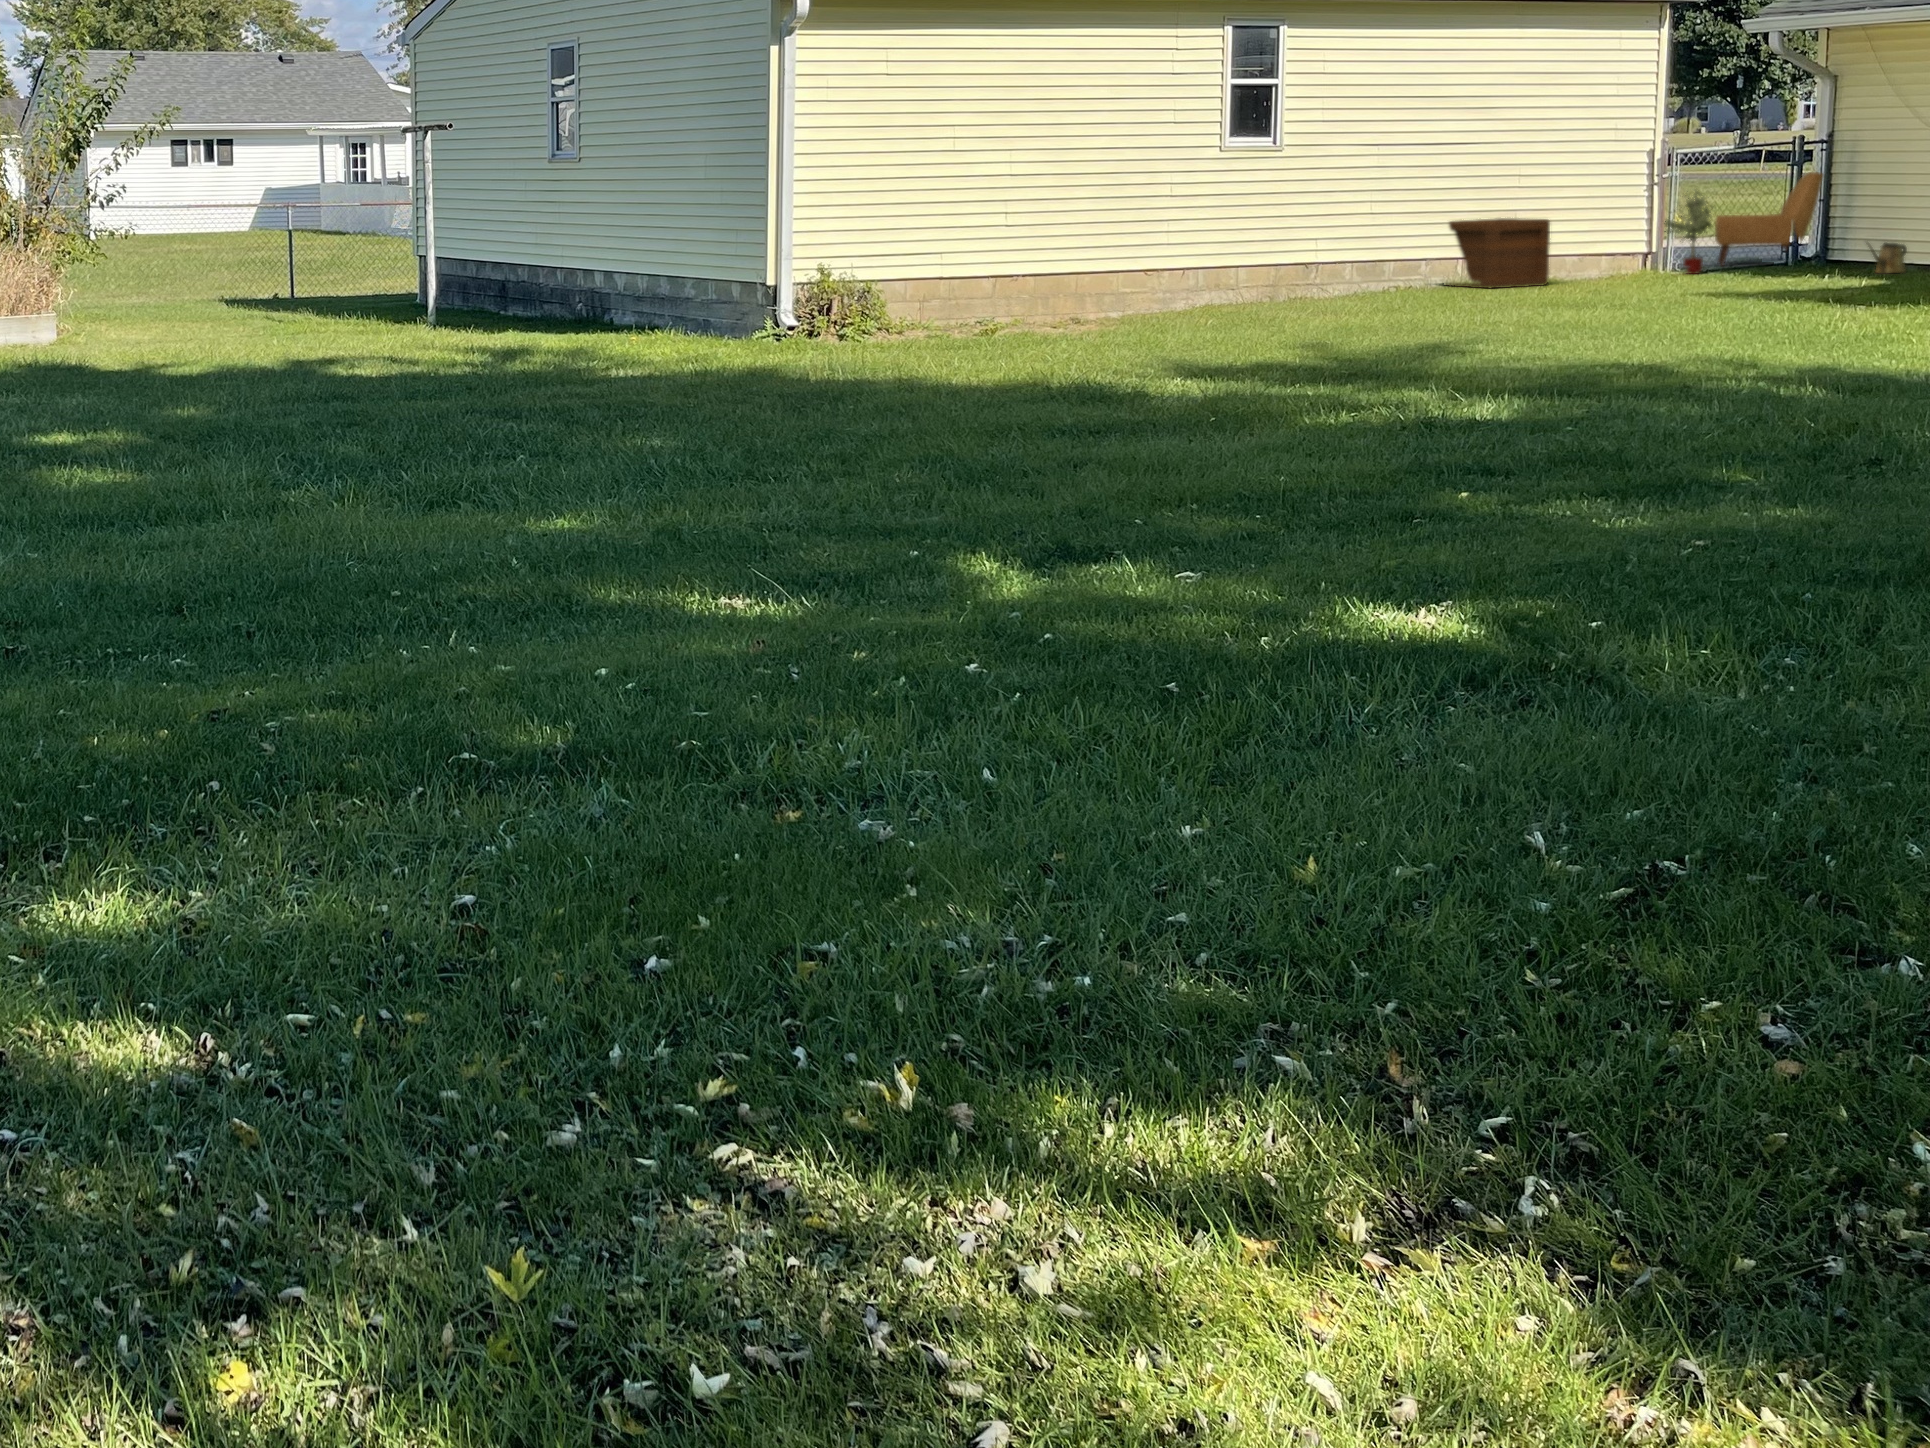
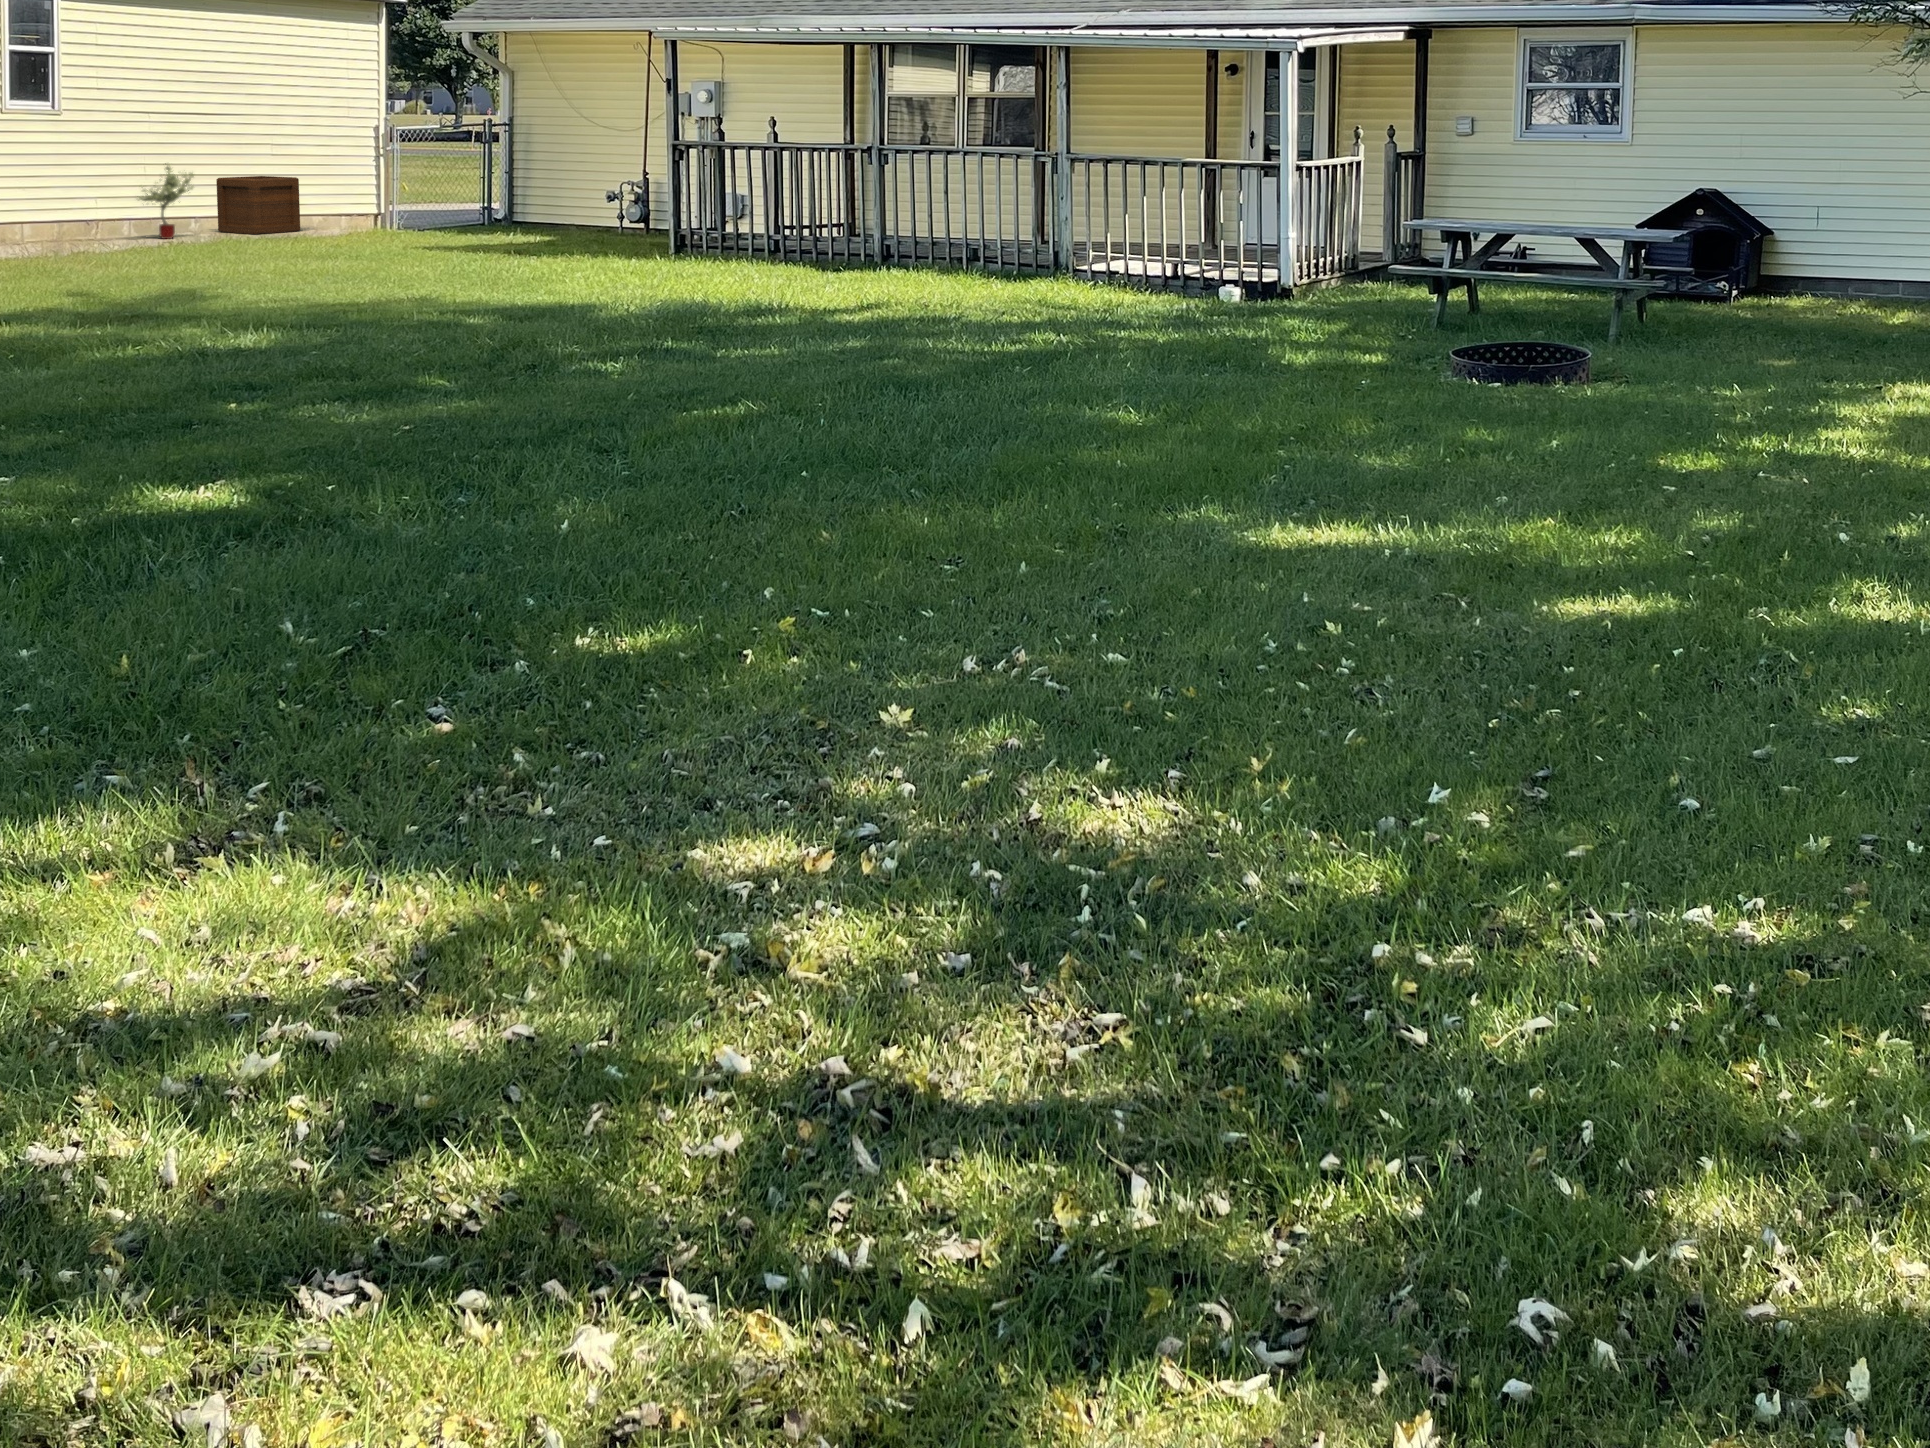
chair: present [1715,172,1824,265] -> none [422,144,491,214]
potted tree: present [1664,189,1712,274] -> present [139,163,194,239]
watering can: present [1868,243,1907,273] -> none [515,197,543,221]

